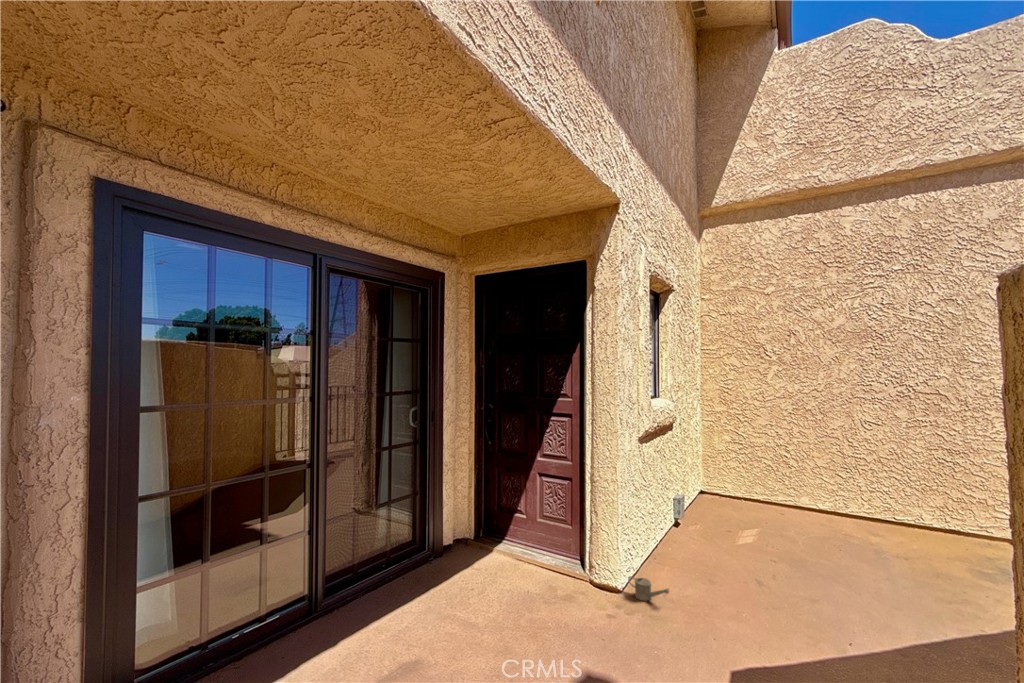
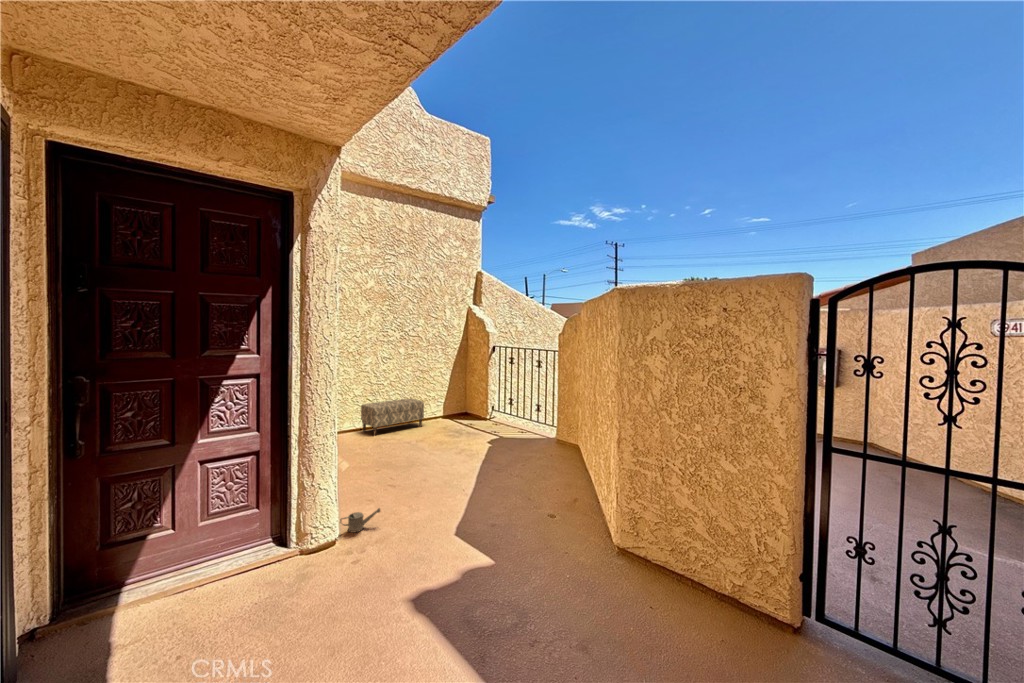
bench: none [824,480,941,544] -> present [361,398,424,436]

